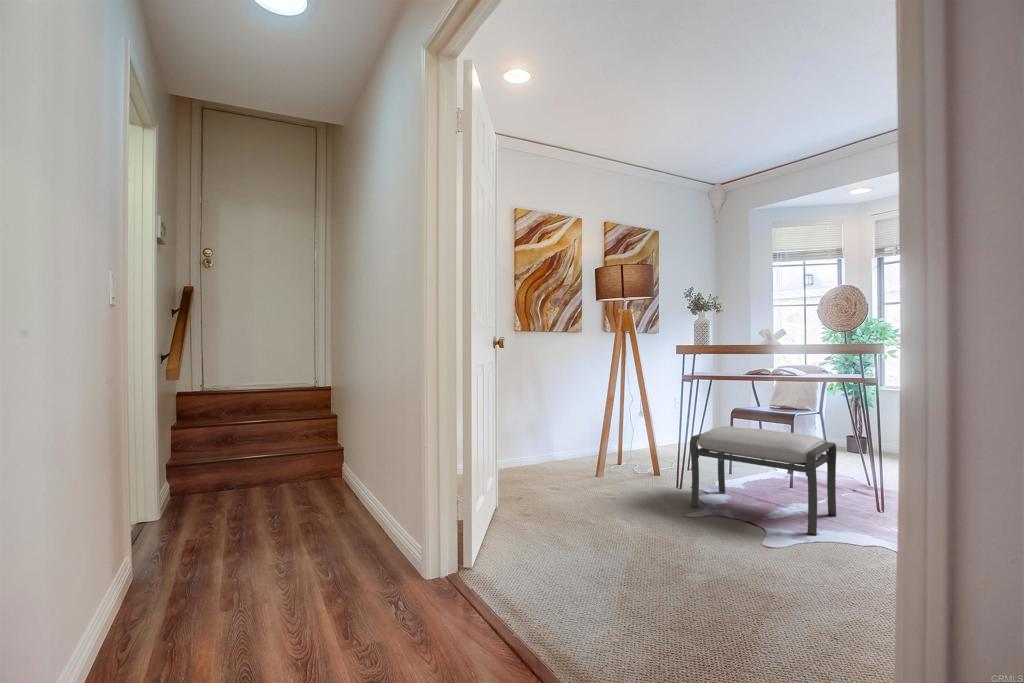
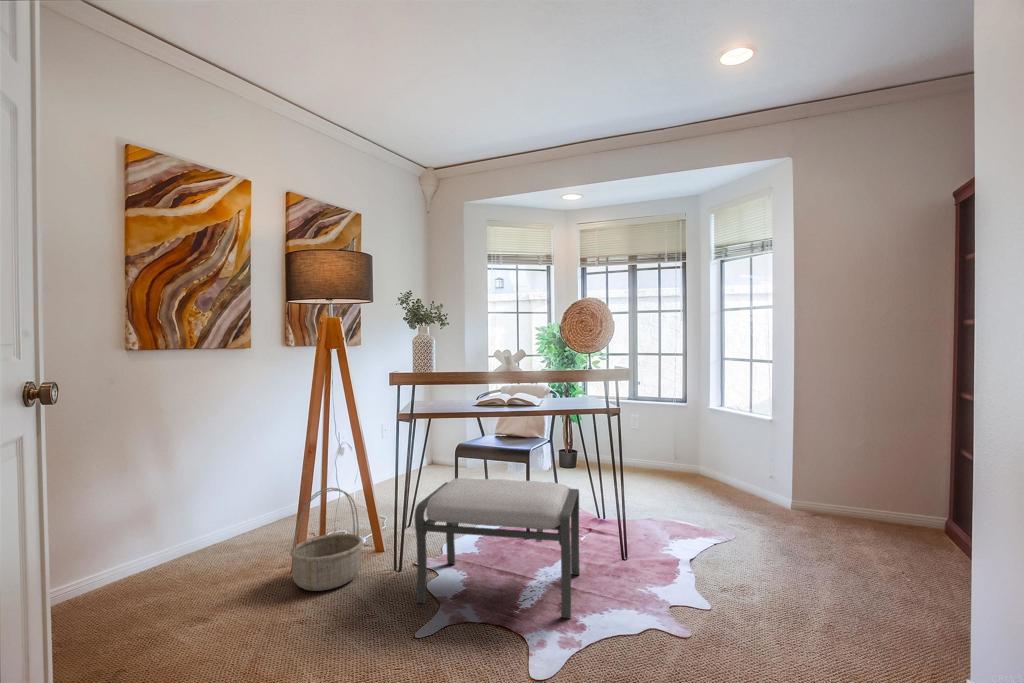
basket: none [606,423,655,490] -> present [290,488,363,591]

